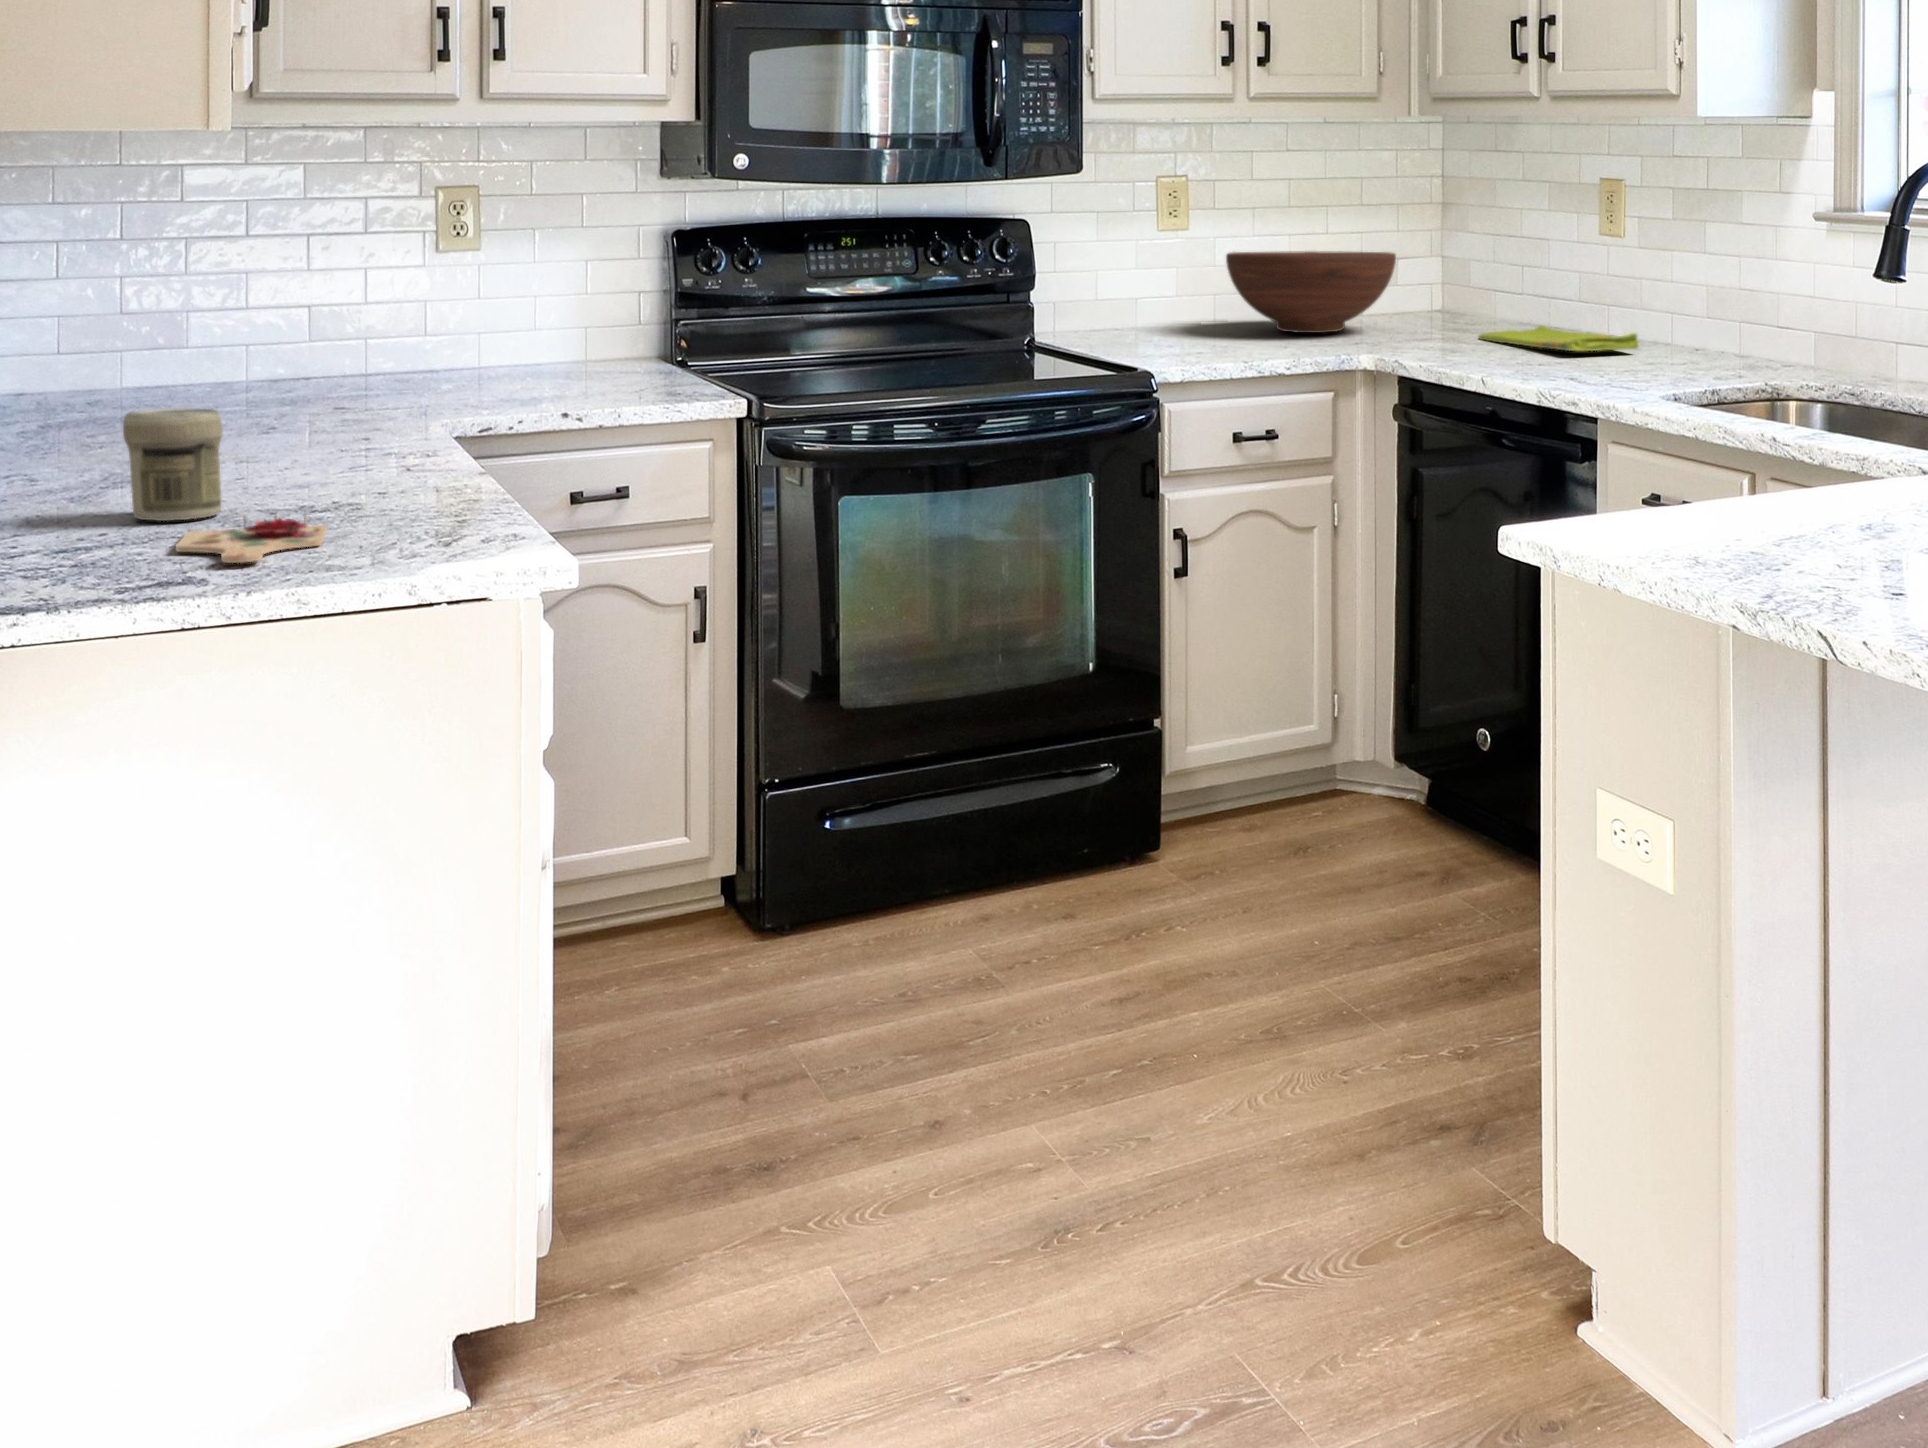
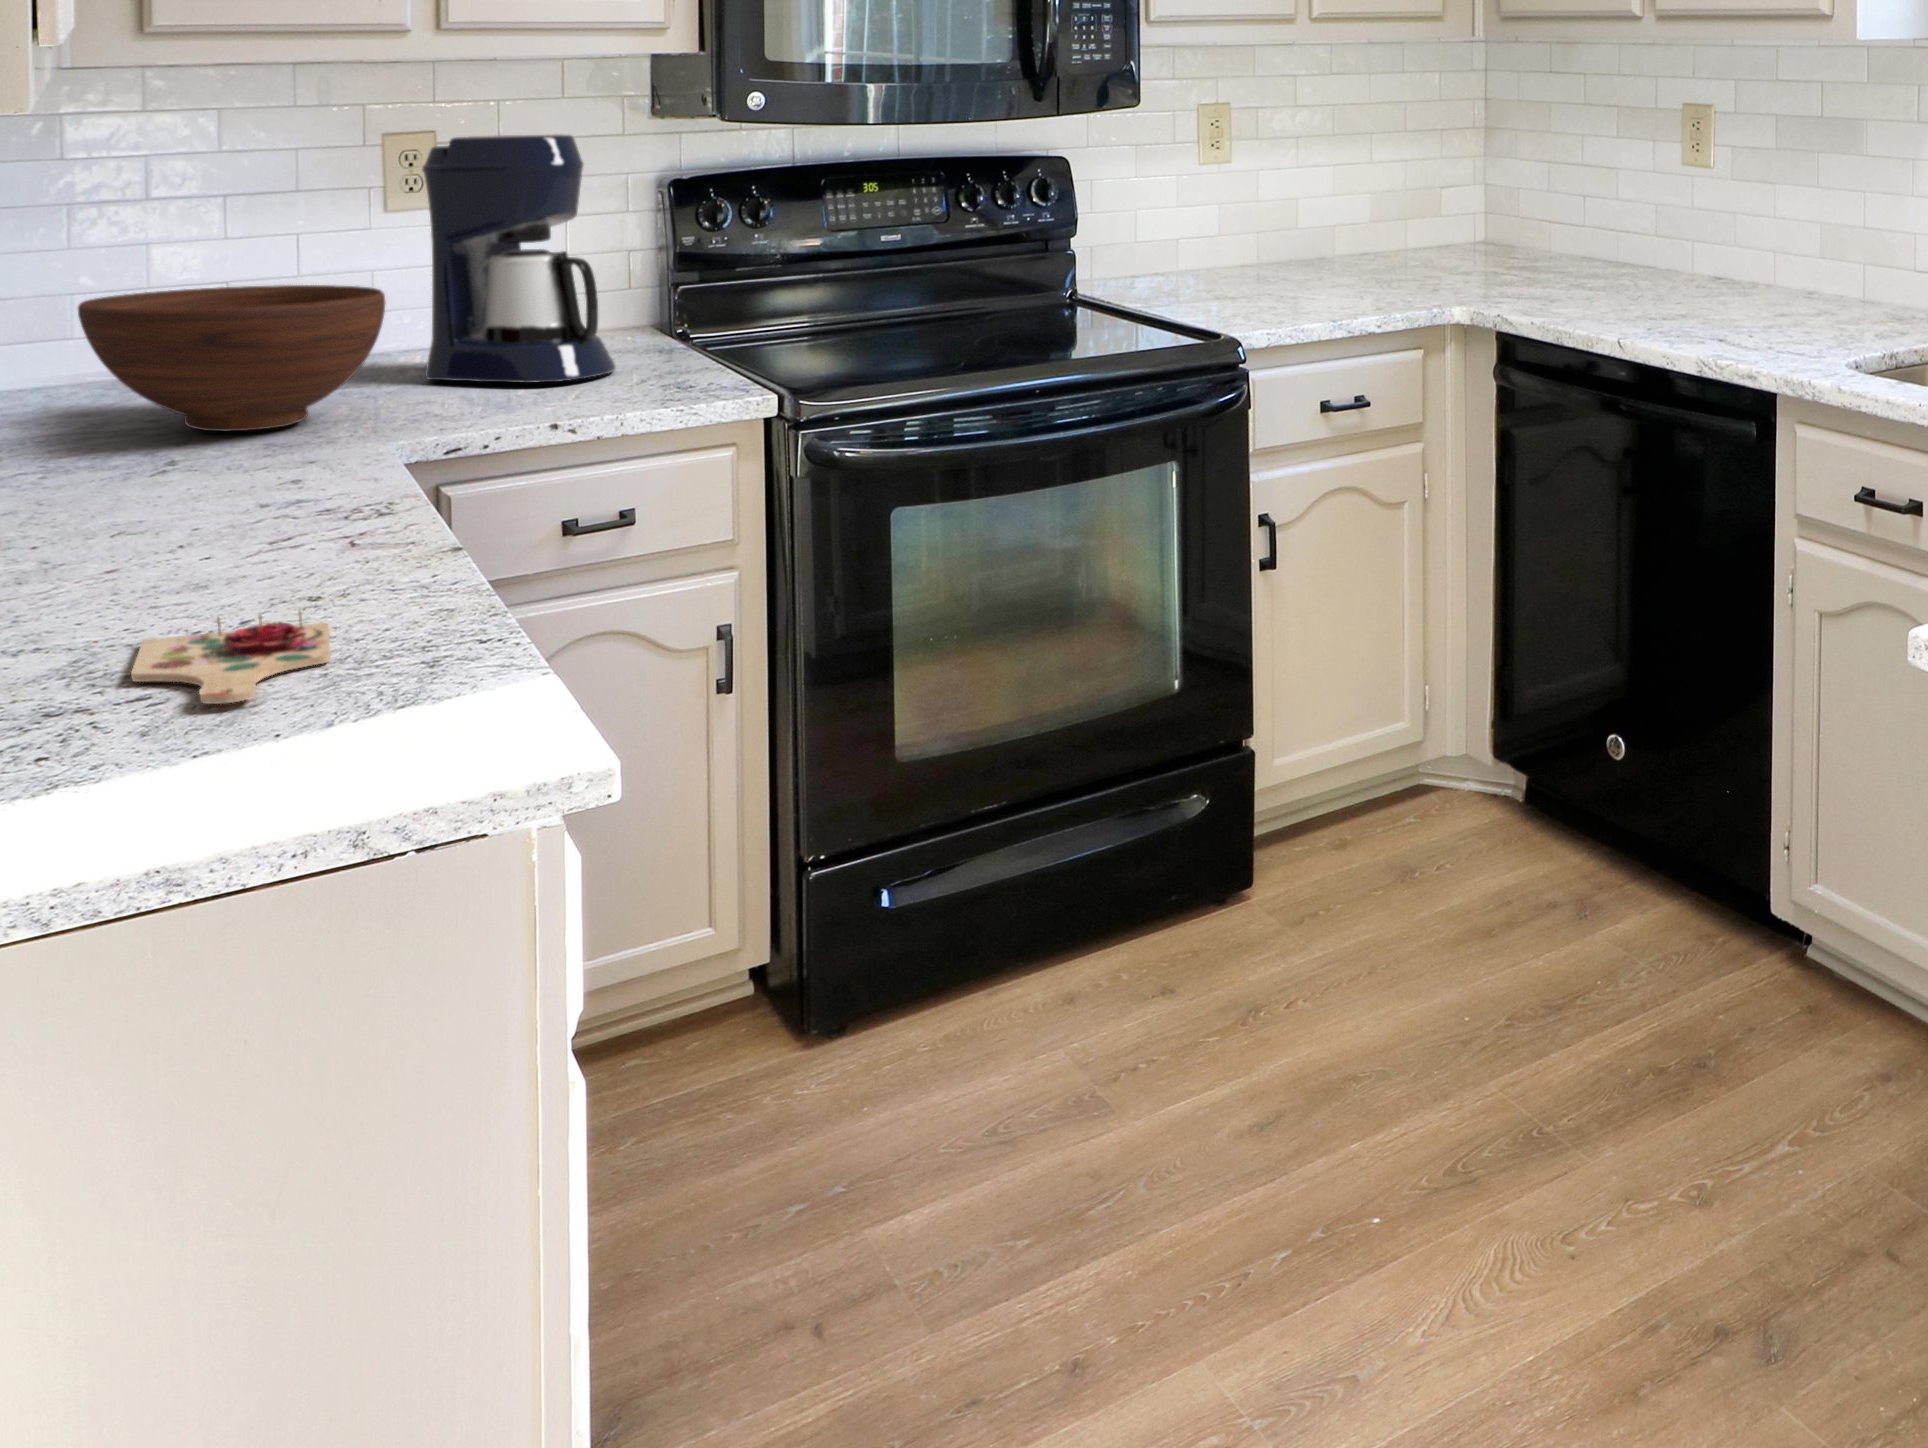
coffee maker: none [454,186,615,390] -> present [422,134,616,383]
fruit bowl: present [1226,251,1396,333] -> present [78,285,385,431]
dish towel: present [1479,325,1638,351] -> none [1571,271,1767,305]
jar: present [123,408,223,521] -> none [42,465,180,620]

